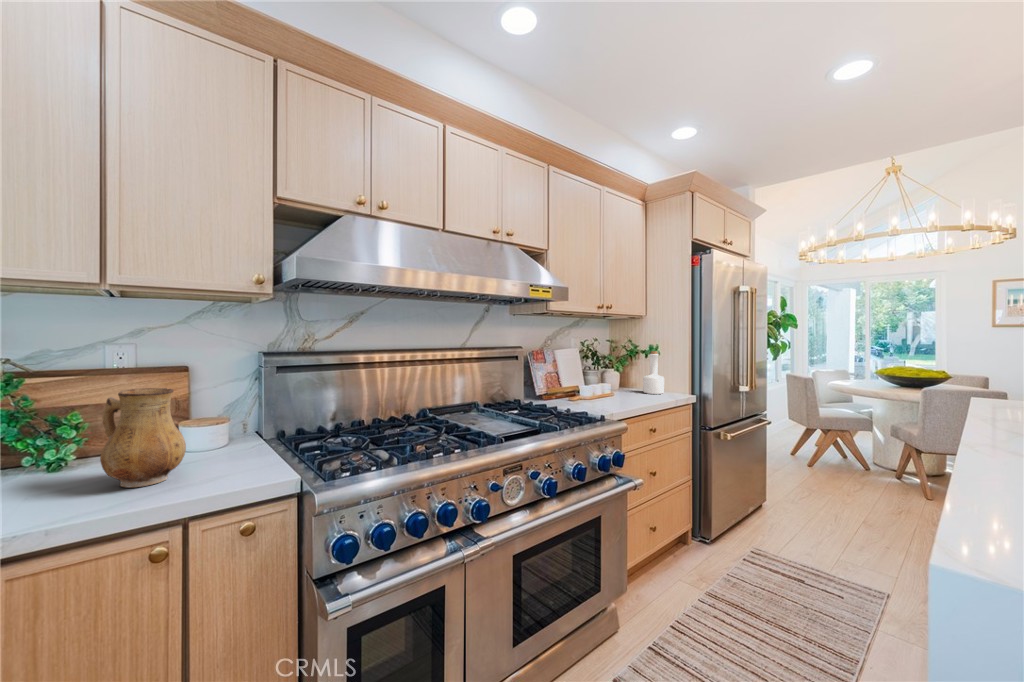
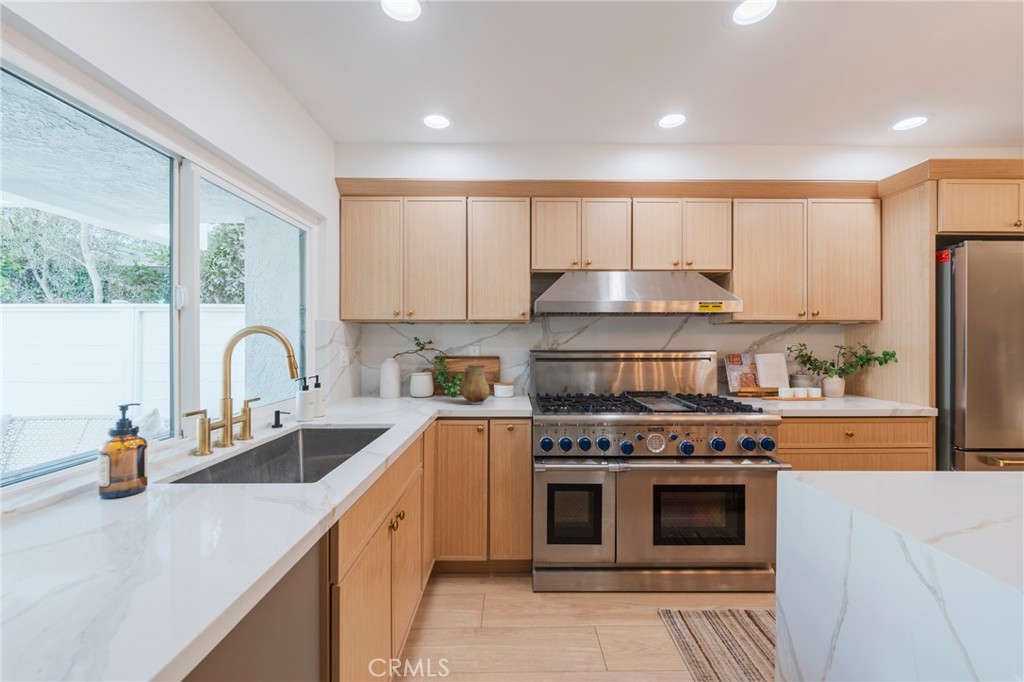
bottle: present [643,351,664,394] -> none [868,358,896,403]

